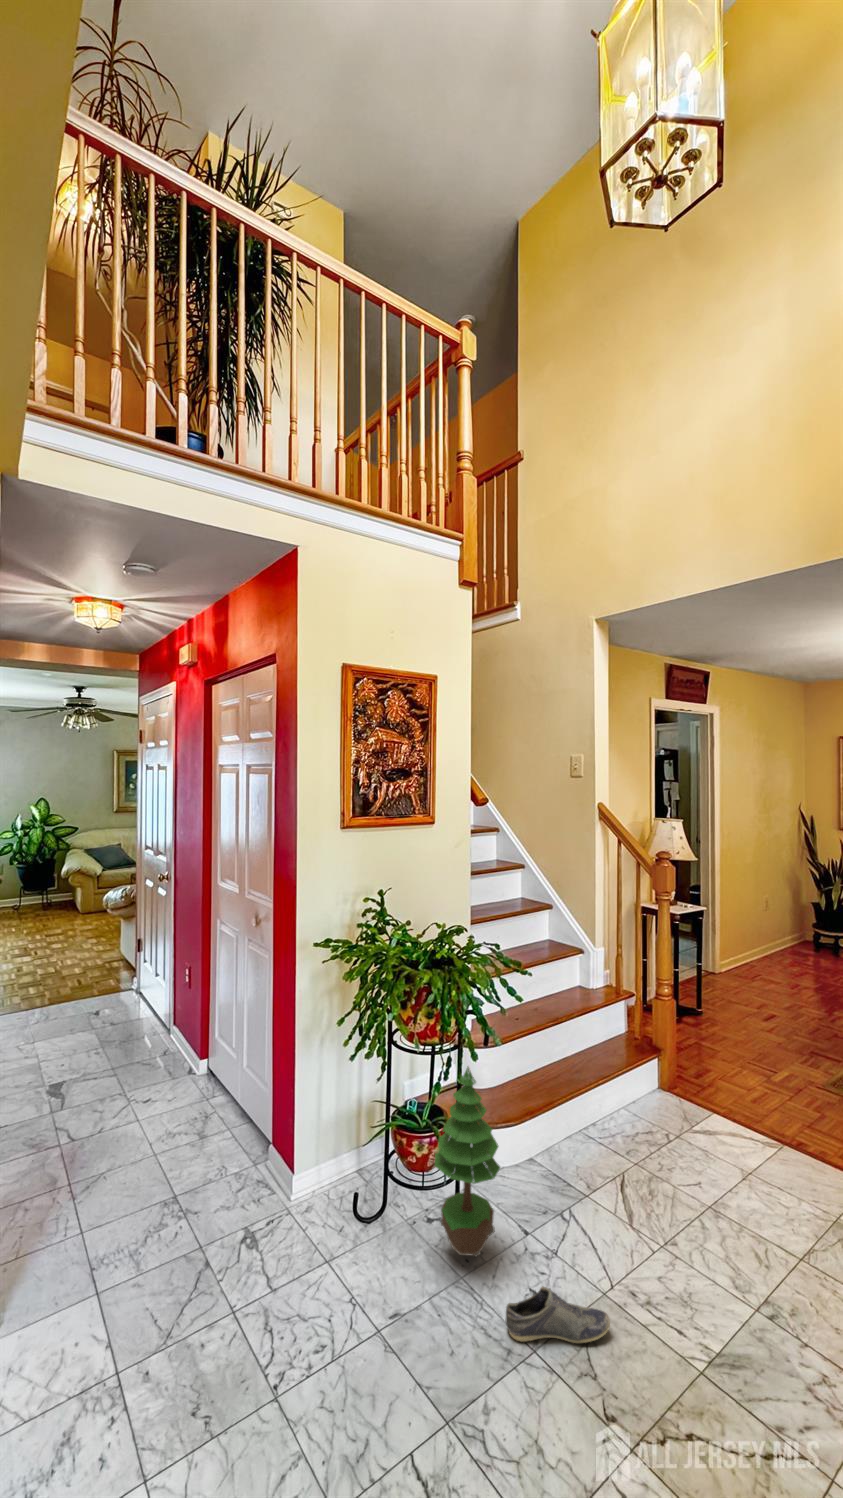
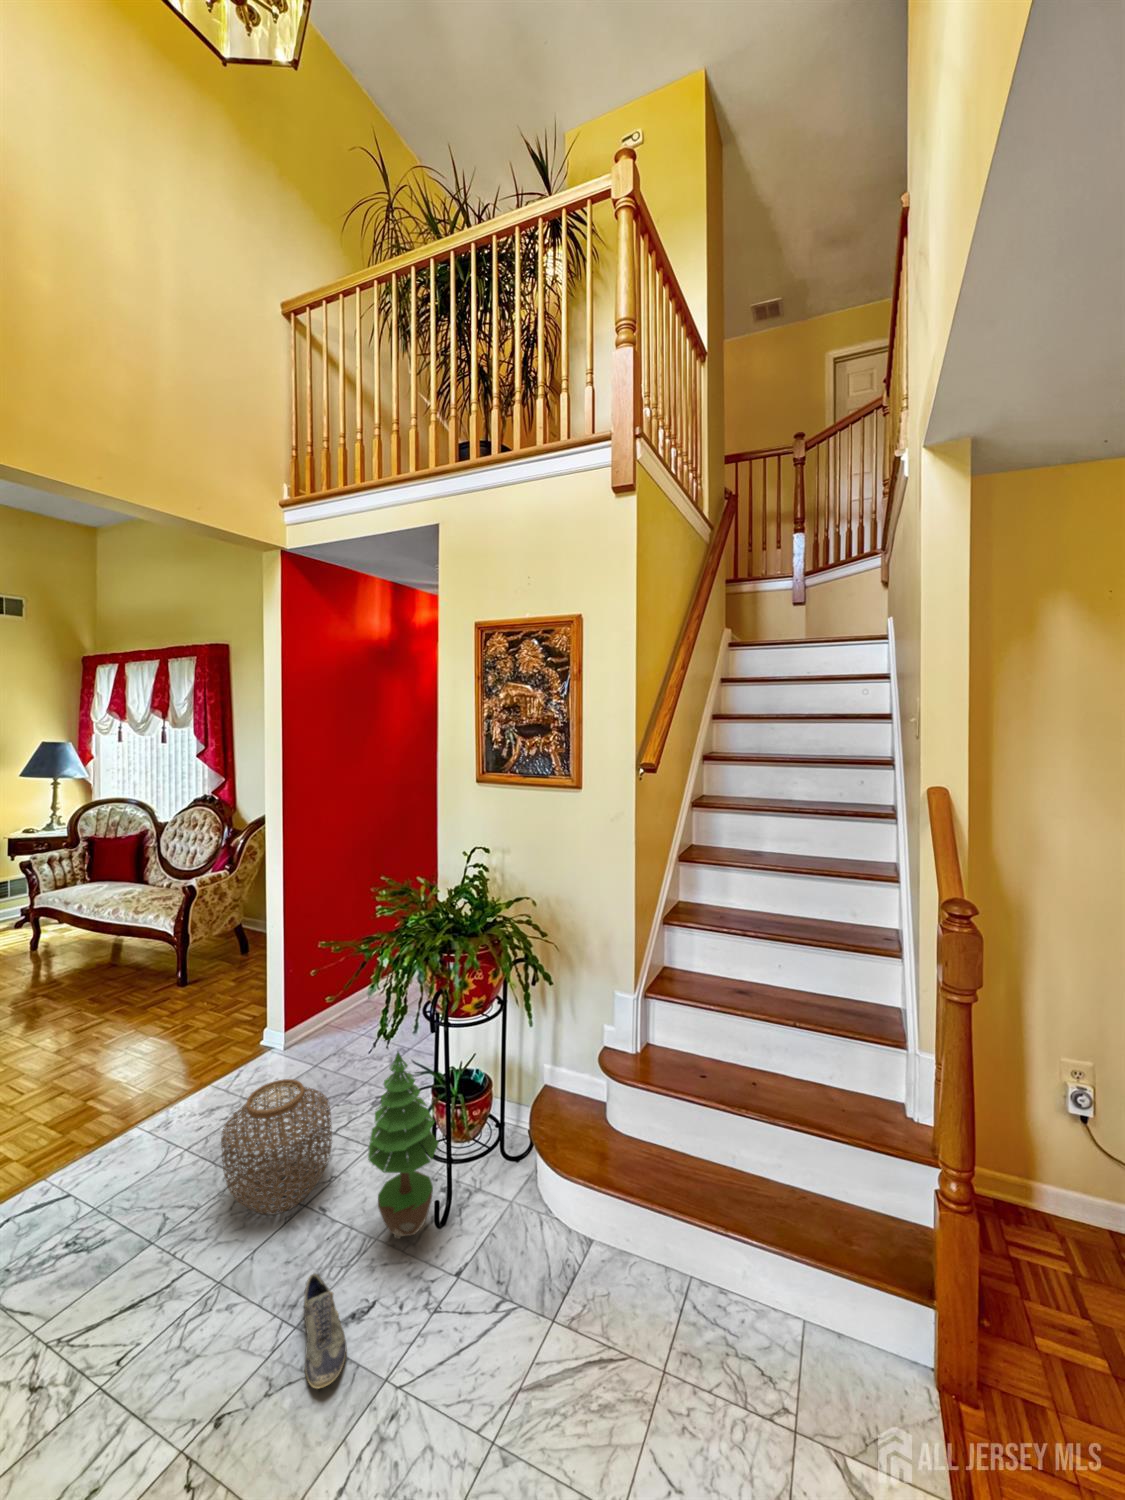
woven basket: none [270,1198,398,1387] -> present [221,1079,332,1214]

